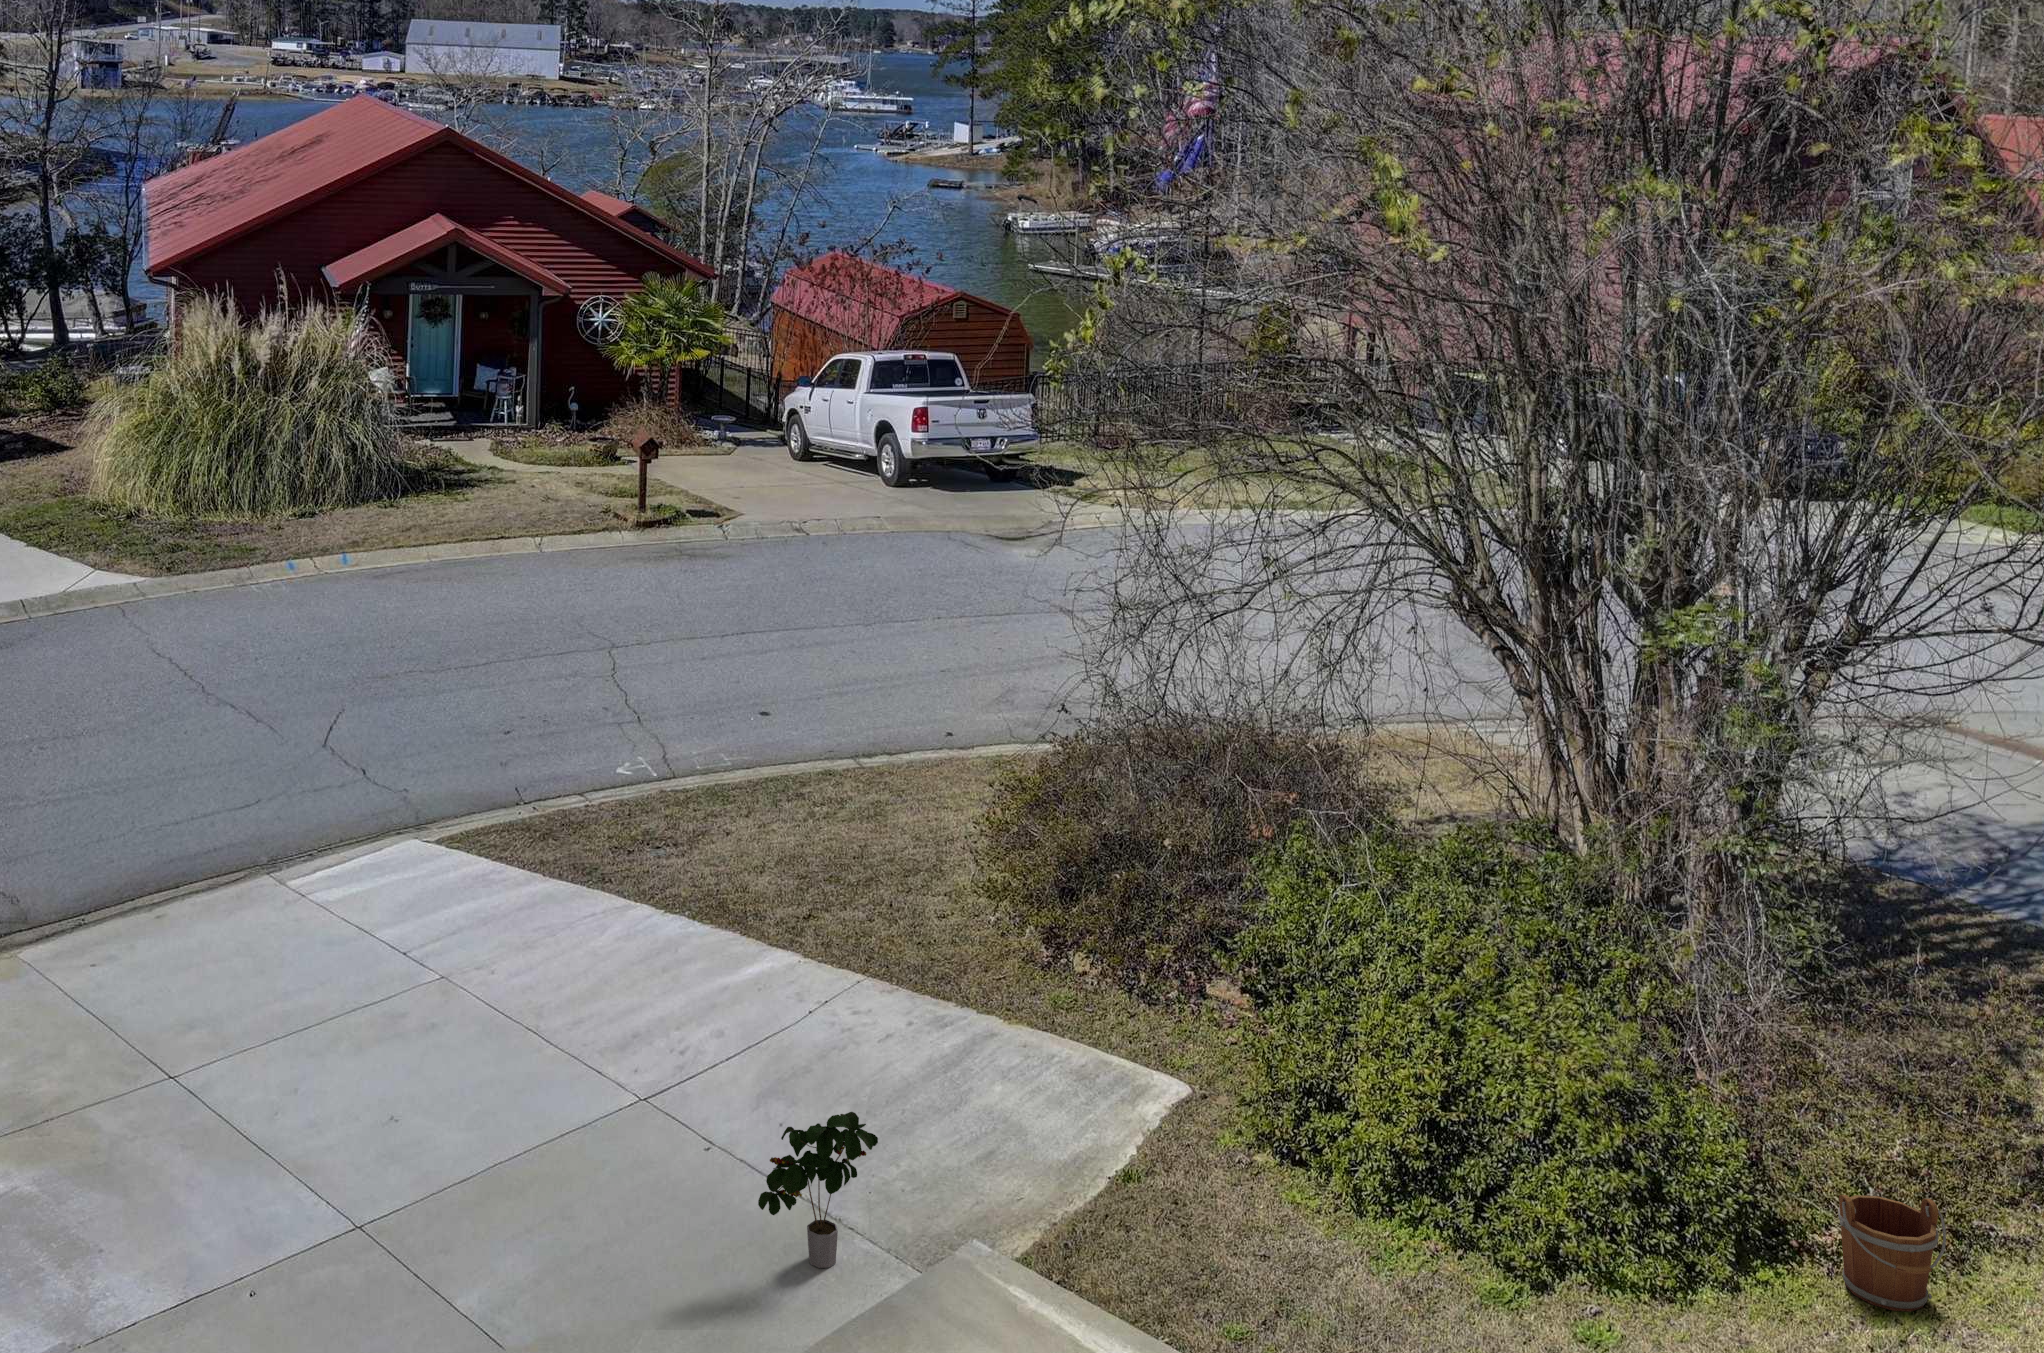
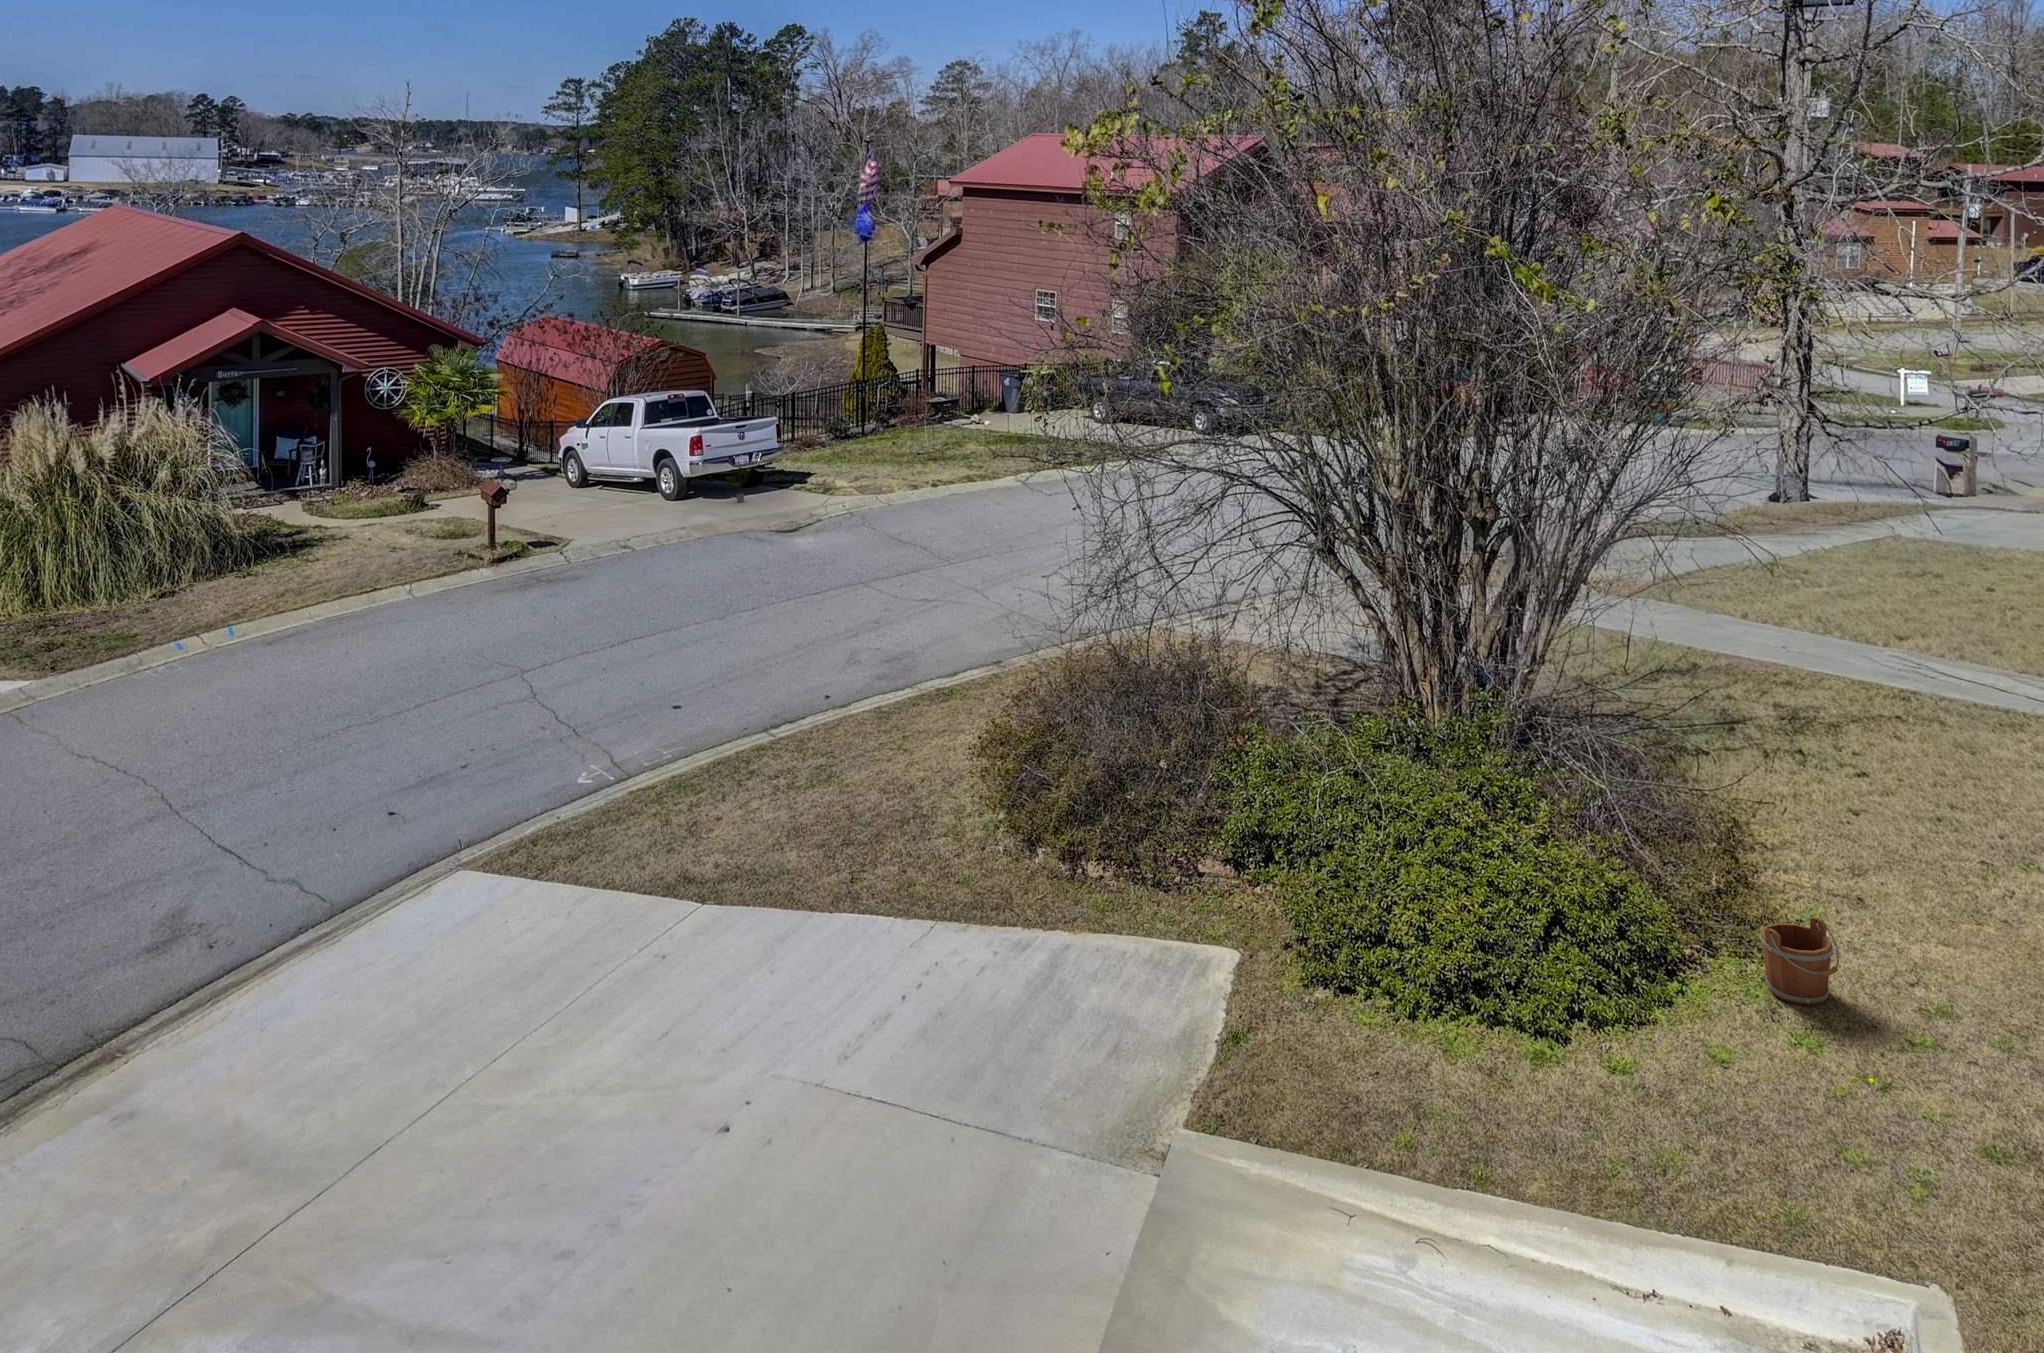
potted plant: present [758,1112,878,1268] -> present [726,467,750,503]

